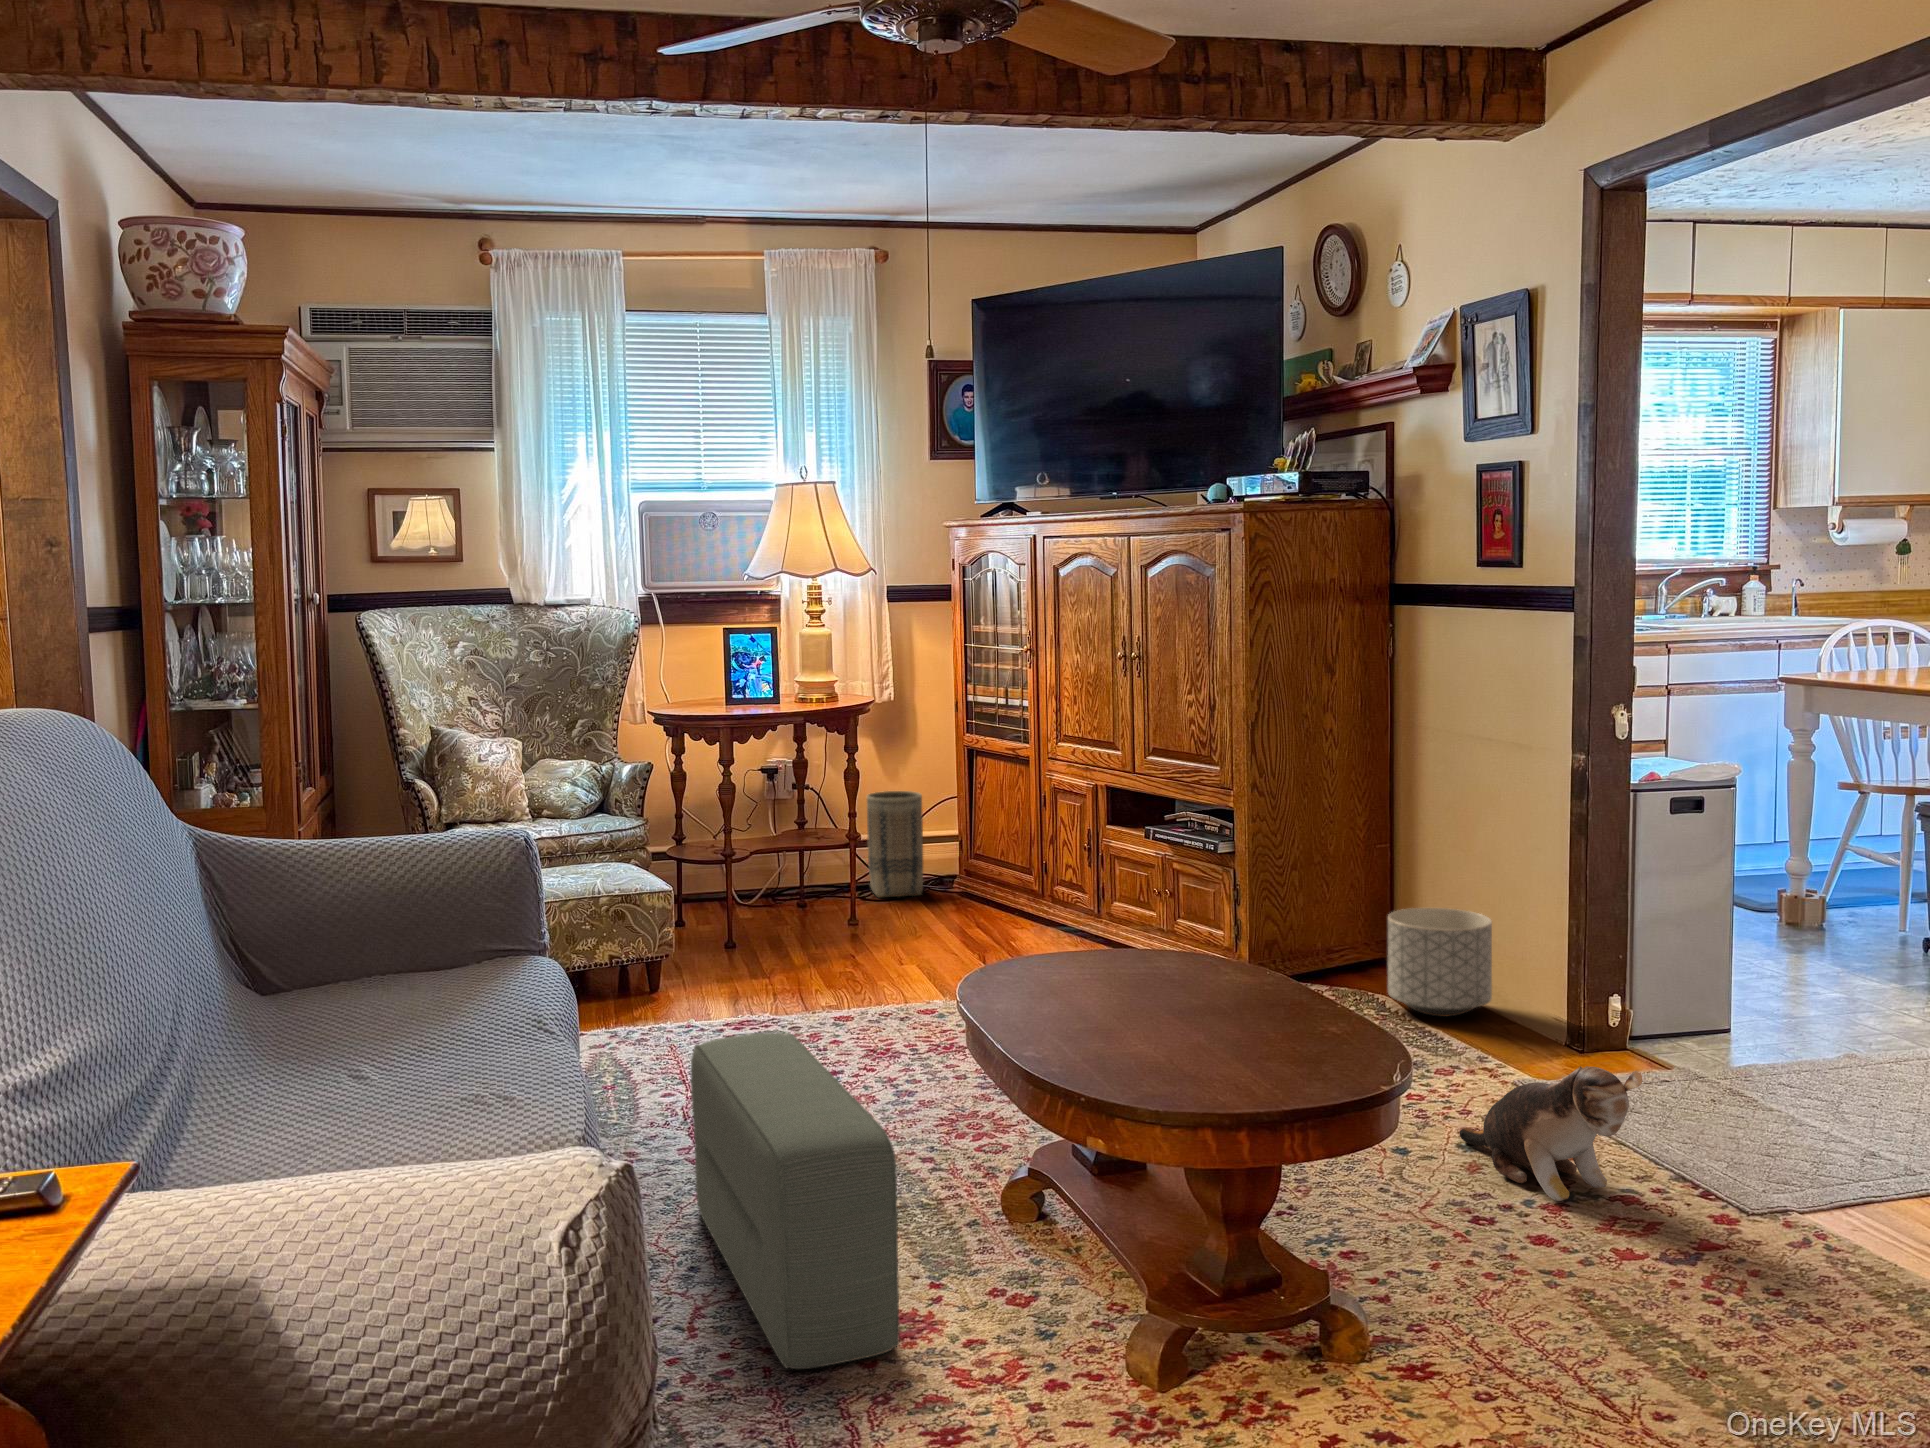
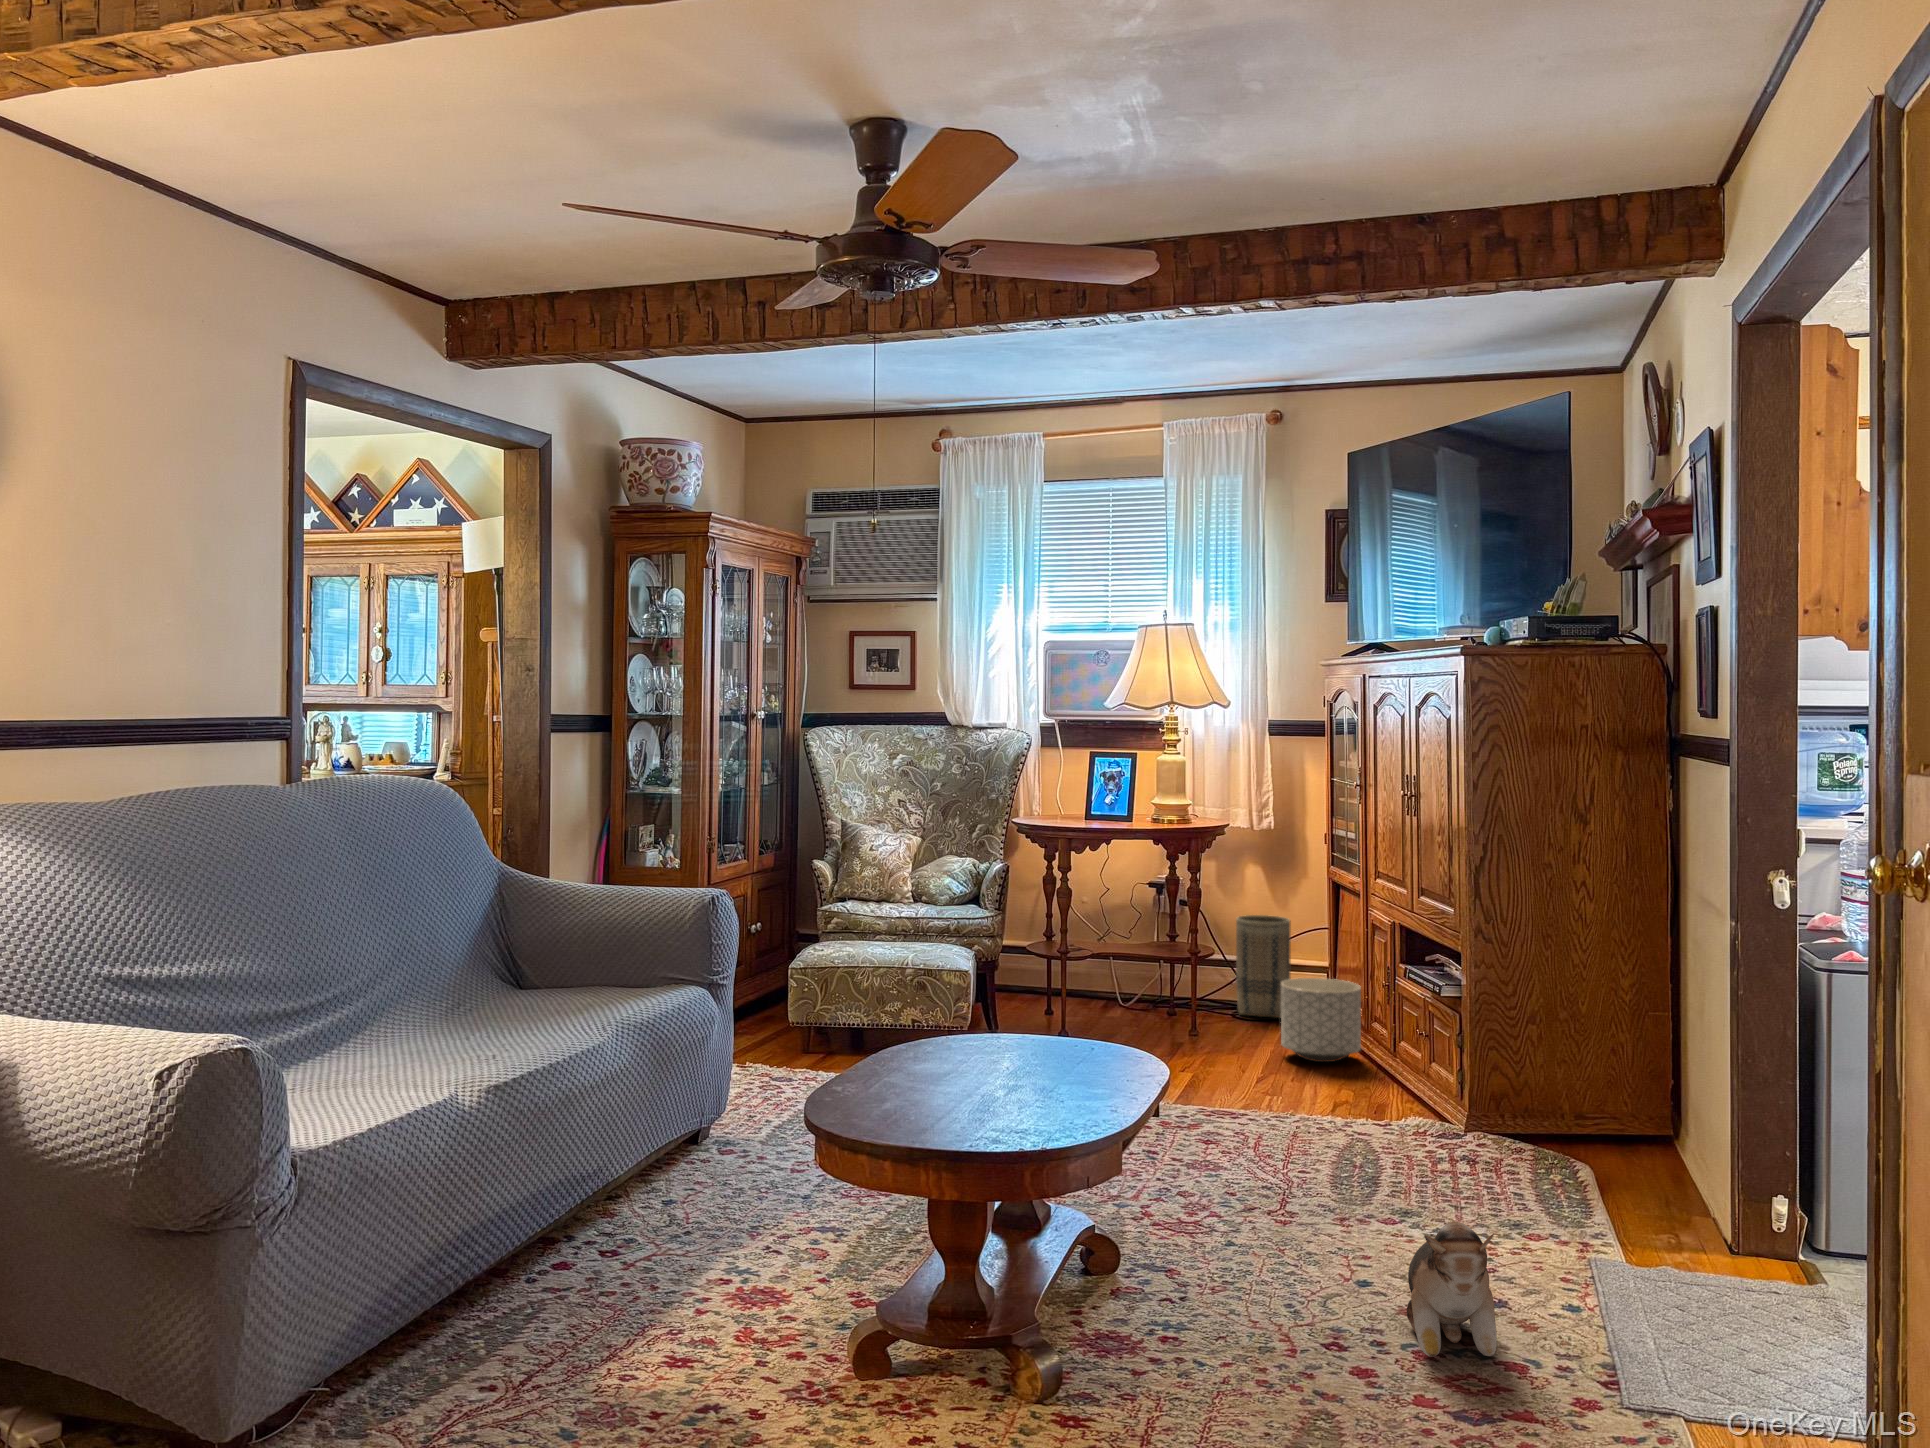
planter: present [1388,908,1492,1016] -> present [1281,978,1361,1062]
pouf: present [691,1033,900,1369] -> none [639,1064,814,1308]

